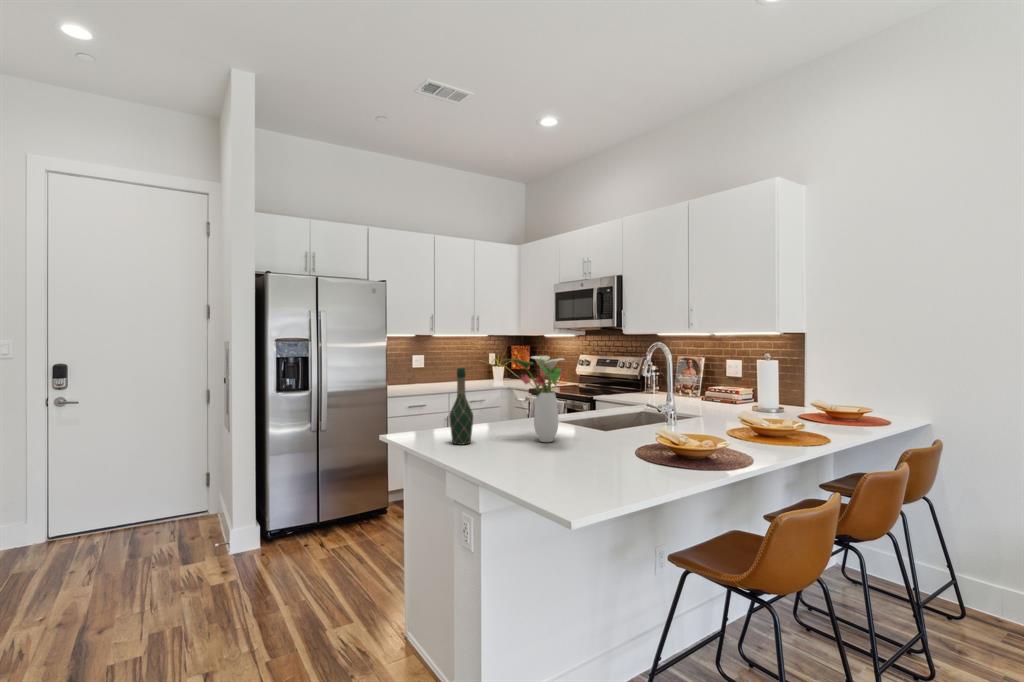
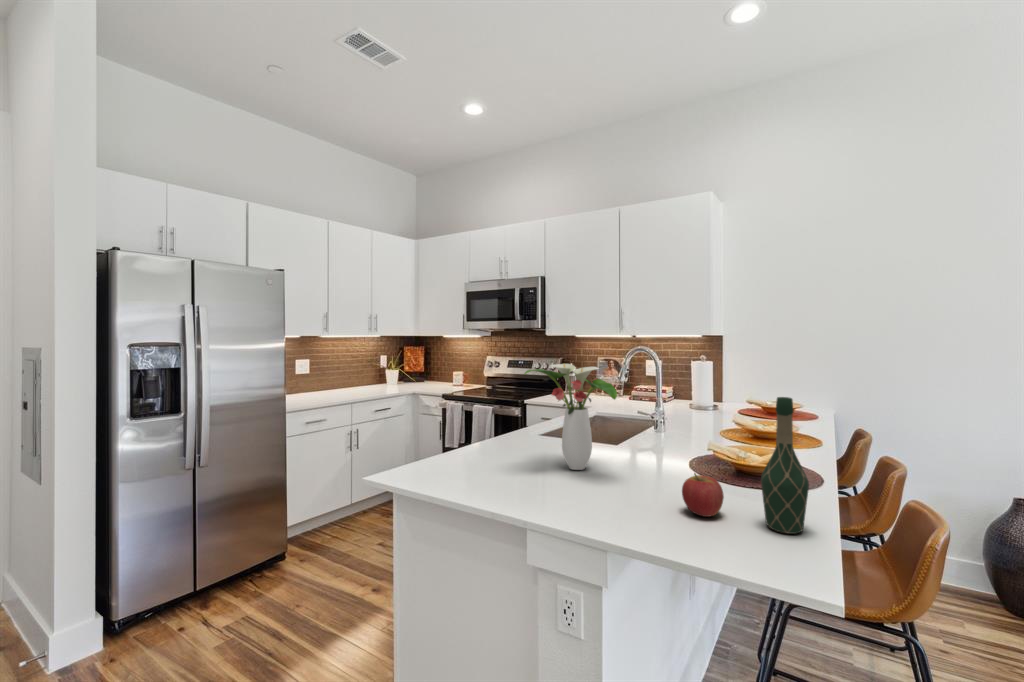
wine bottle: present [449,368,473,444] -> present [761,397,809,534]
apple: none [571,439,602,473] -> present [682,474,724,517]

